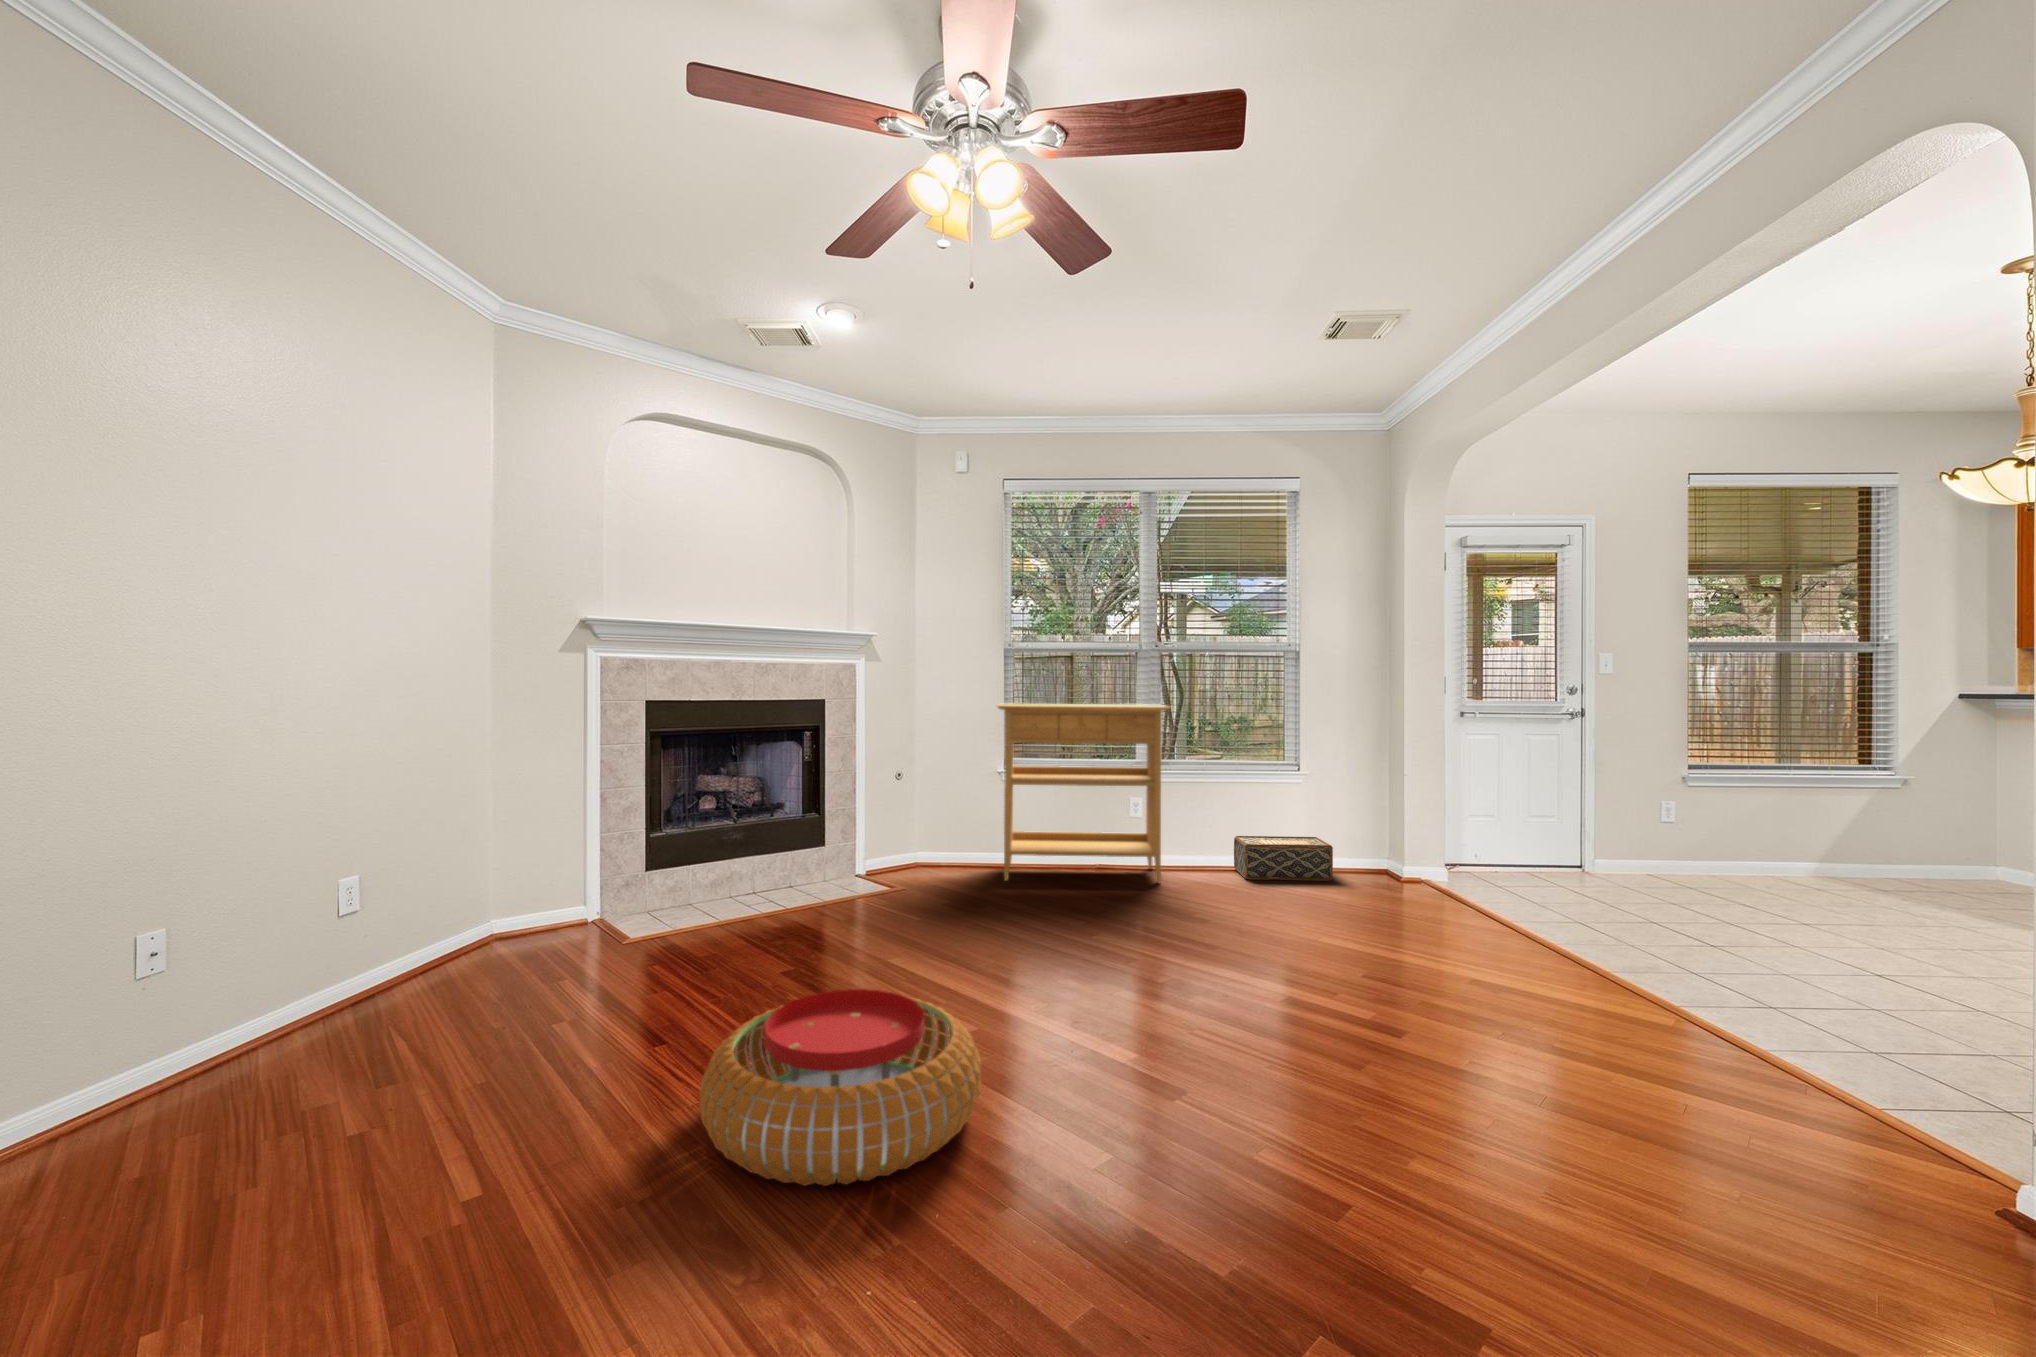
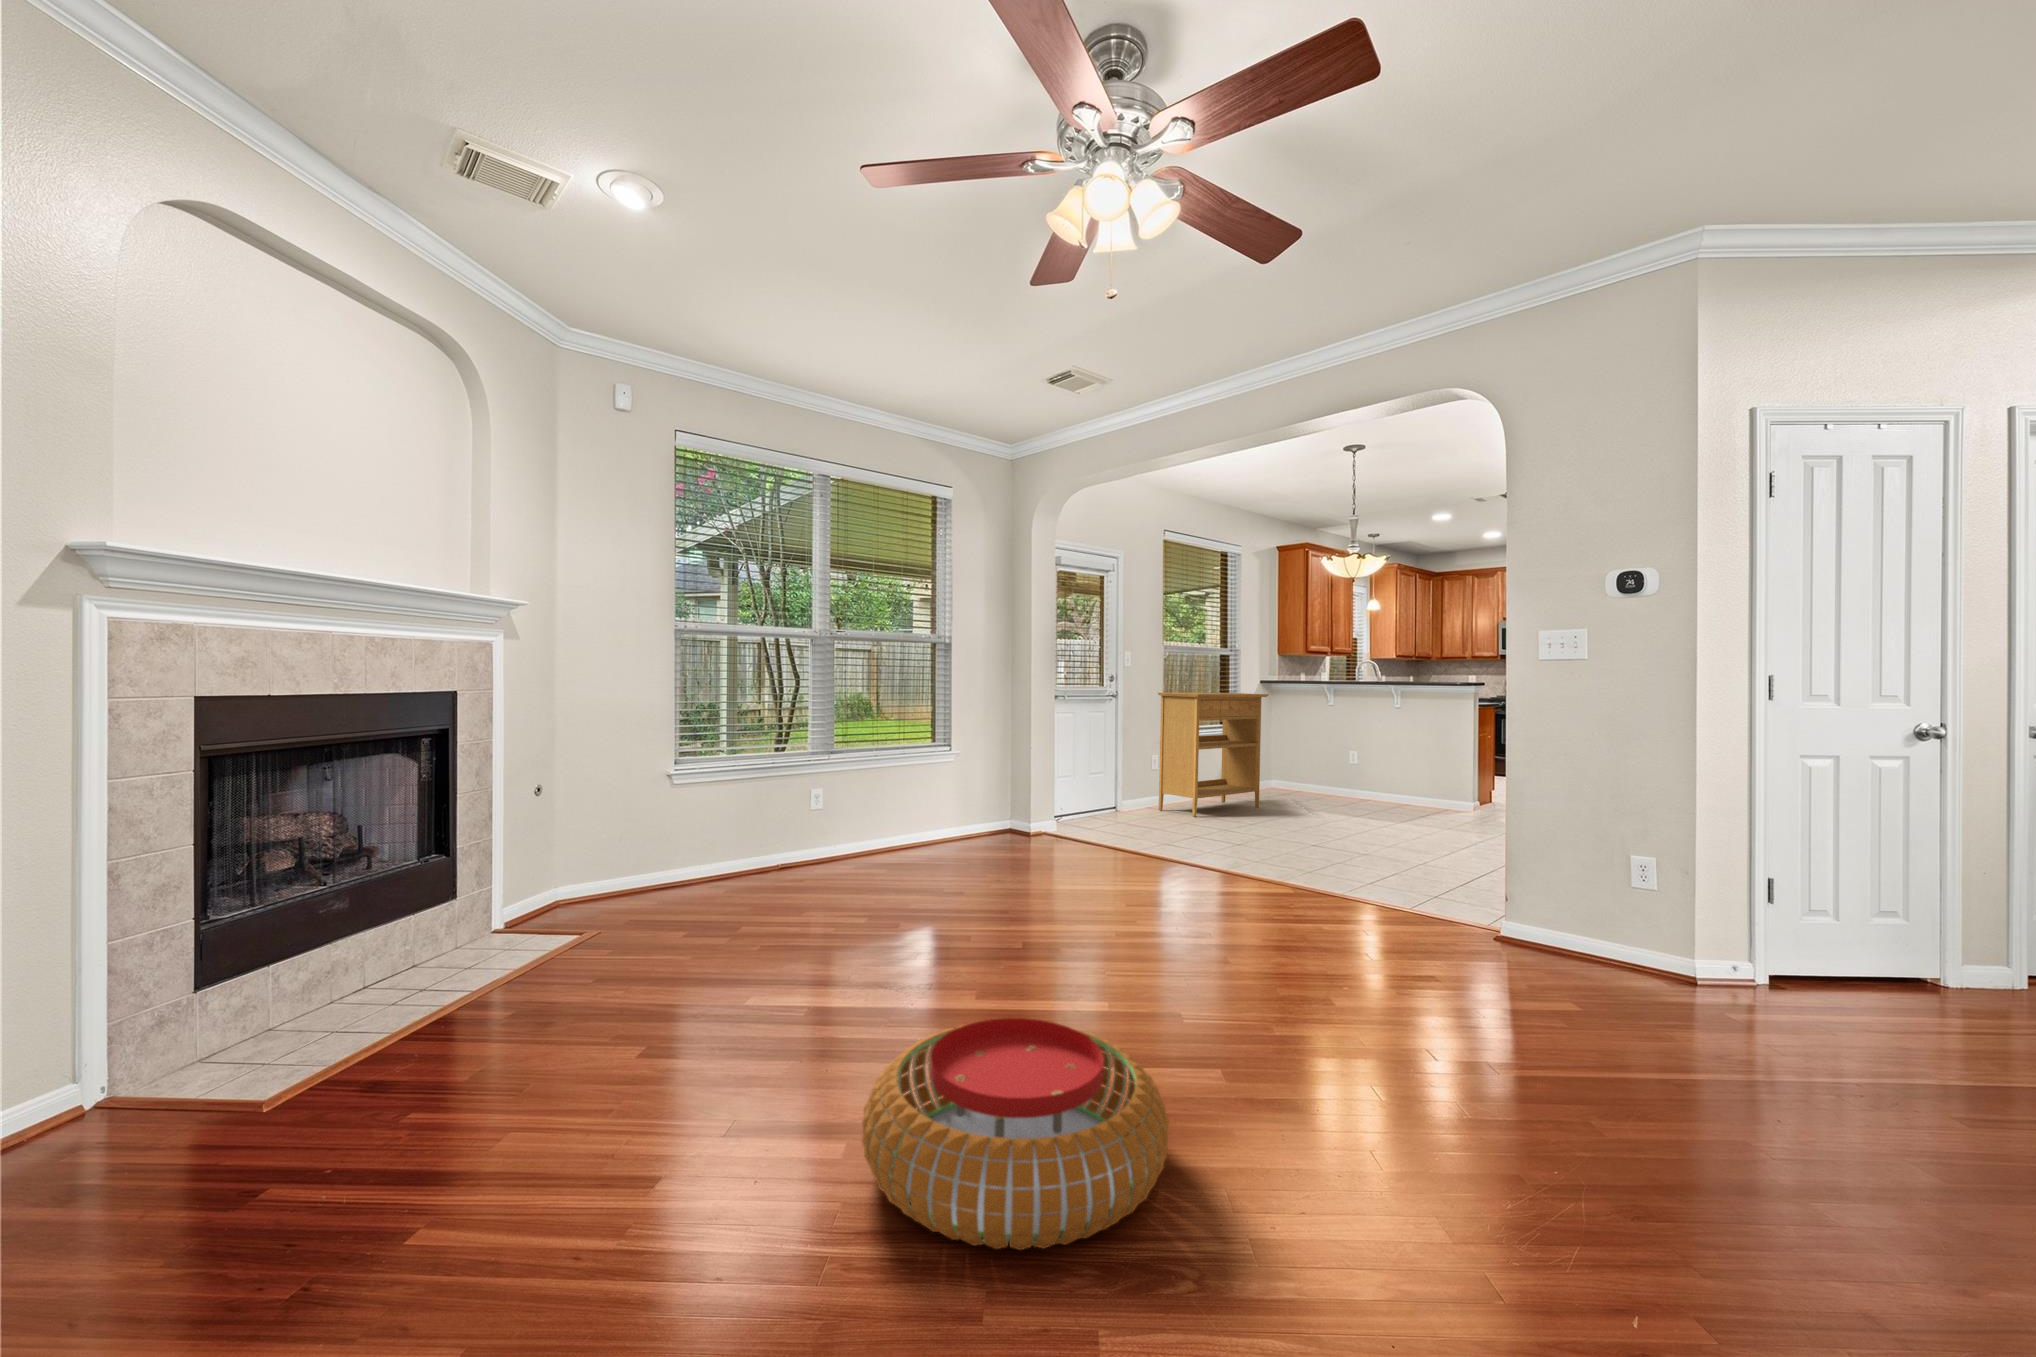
console table: present [997,704,1170,883] -> present [1158,693,1269,817]
woven basket: present [1234,836,1333,881] -> none [900,813,989,859]

